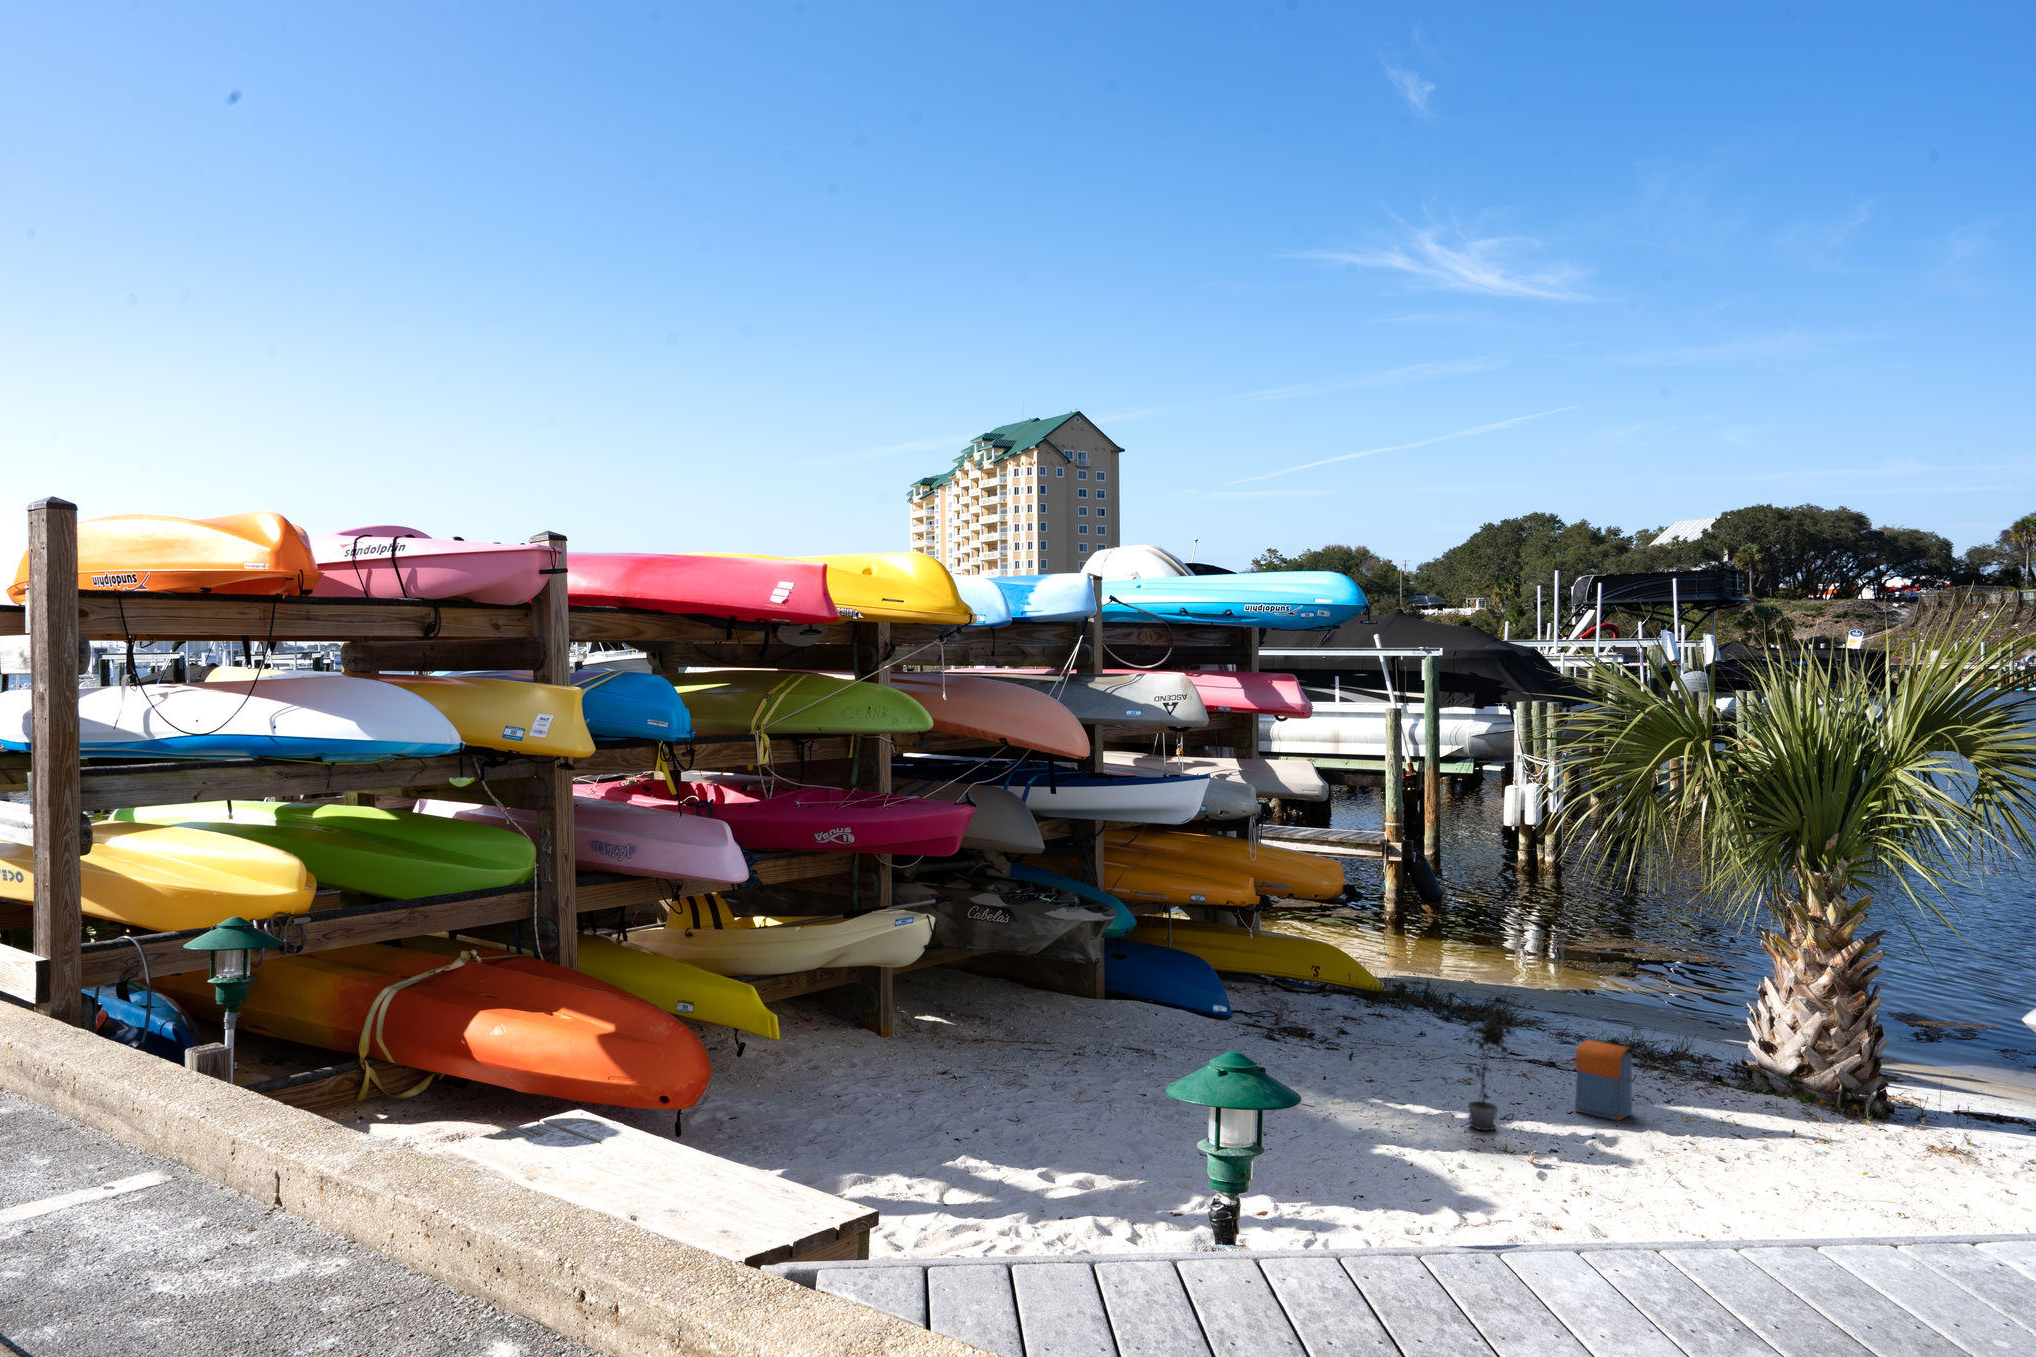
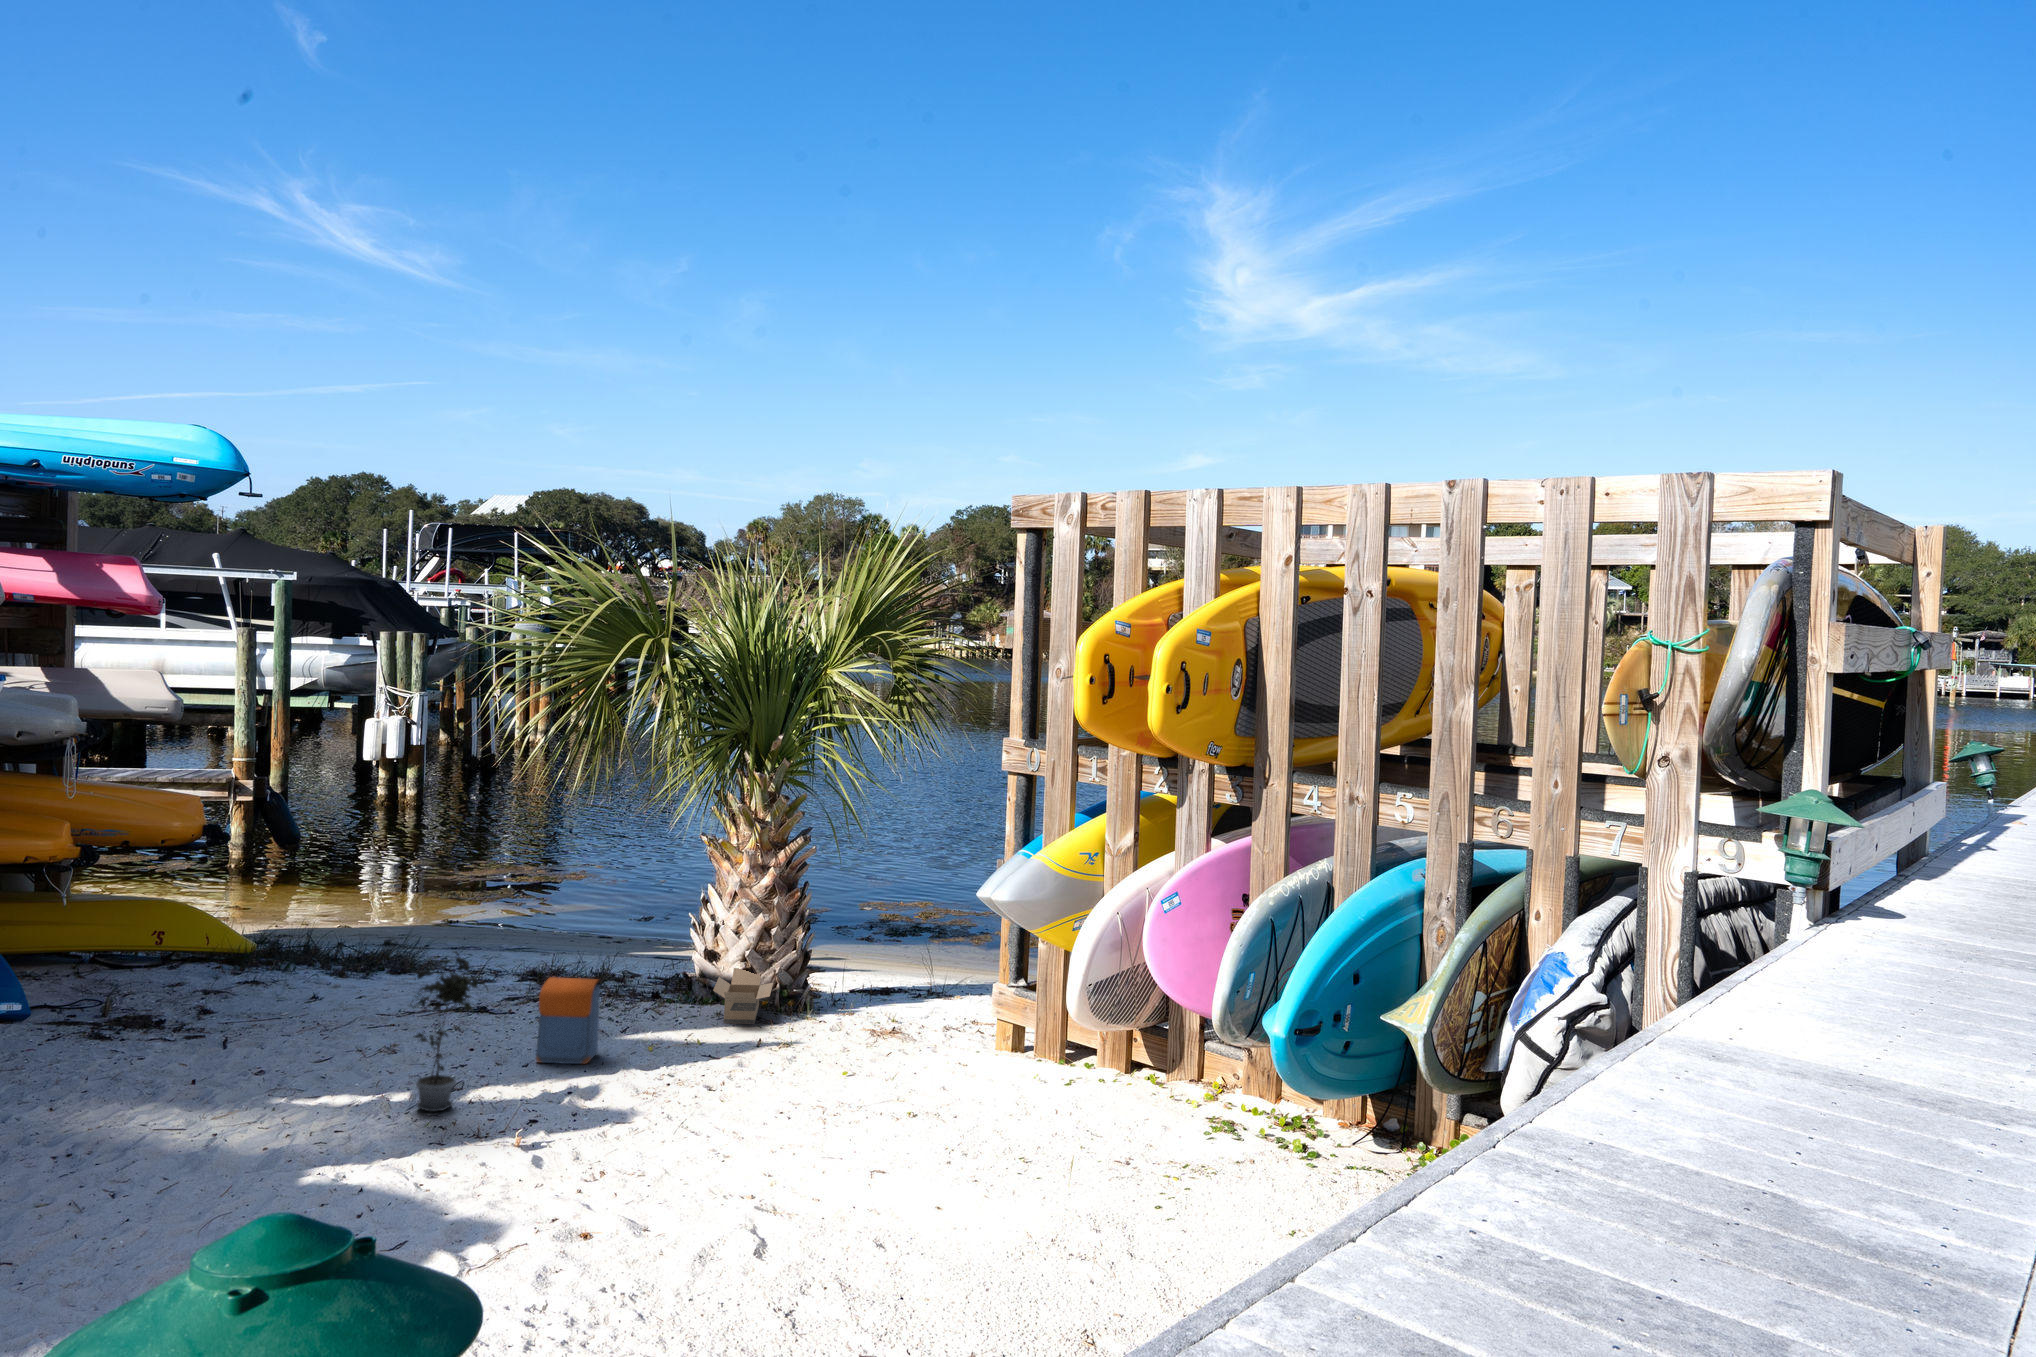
cardboard box: none [1757,1062,1830,1118] -> present [713,968,773,1024]

